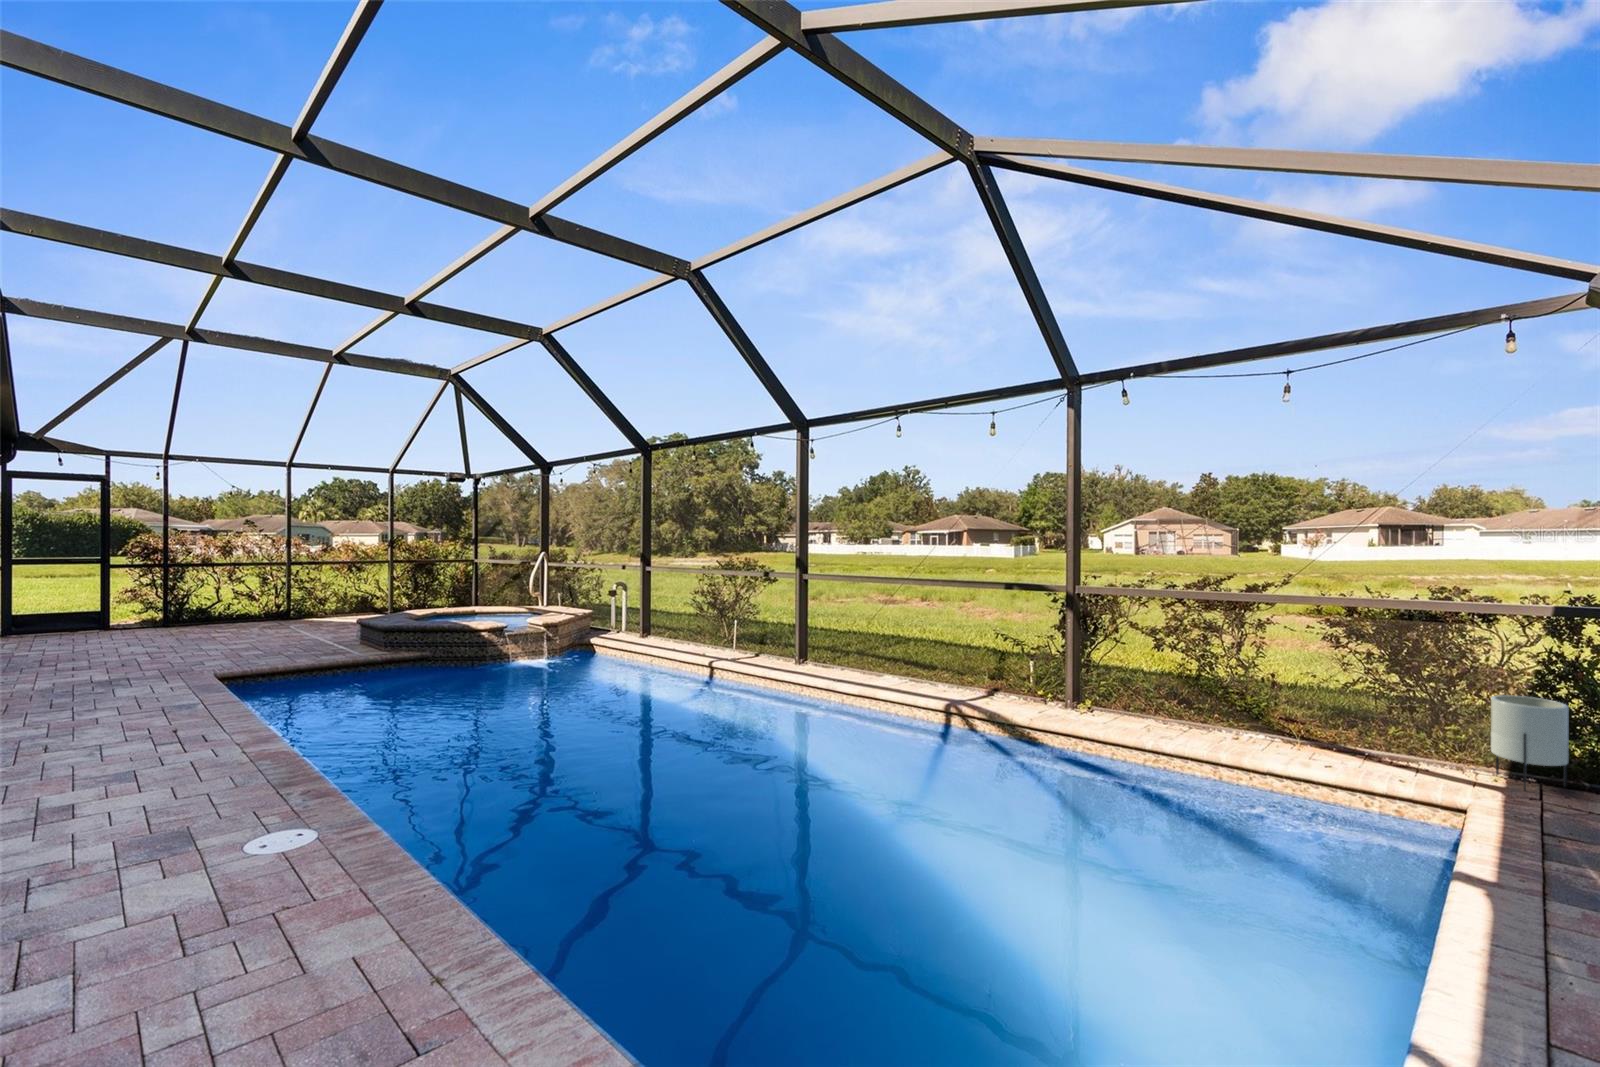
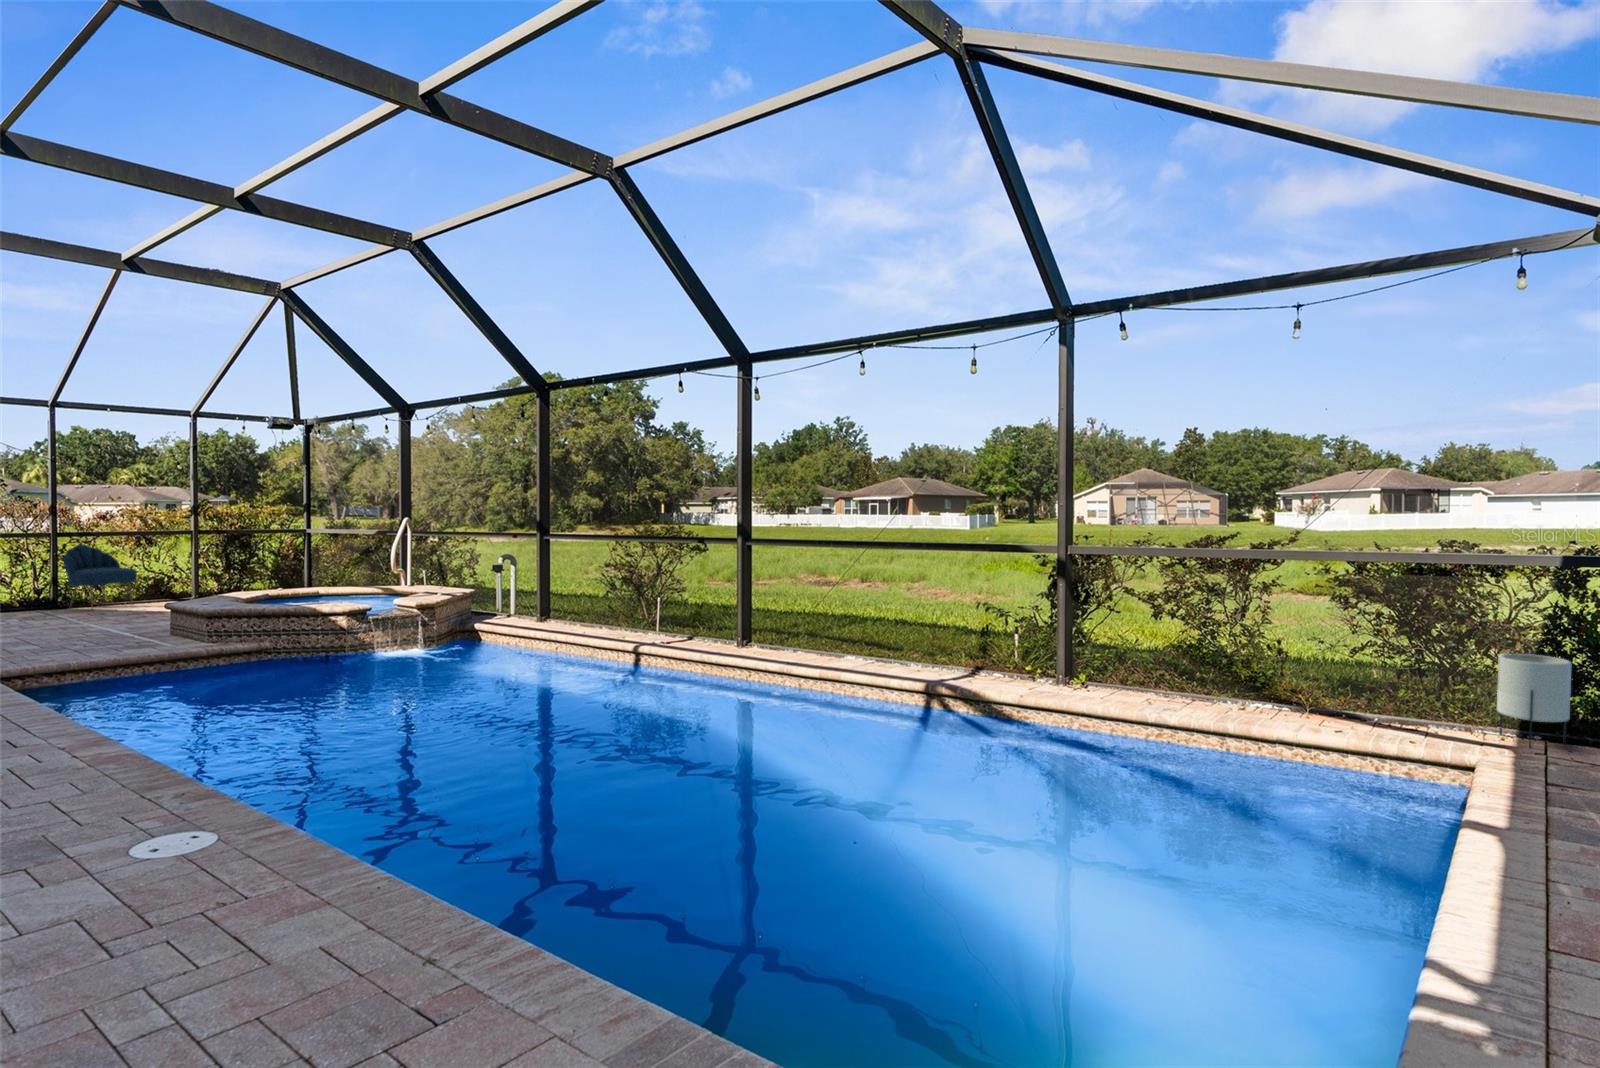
chair: none [297,572,350,623] -> present [63,544,137,610]

